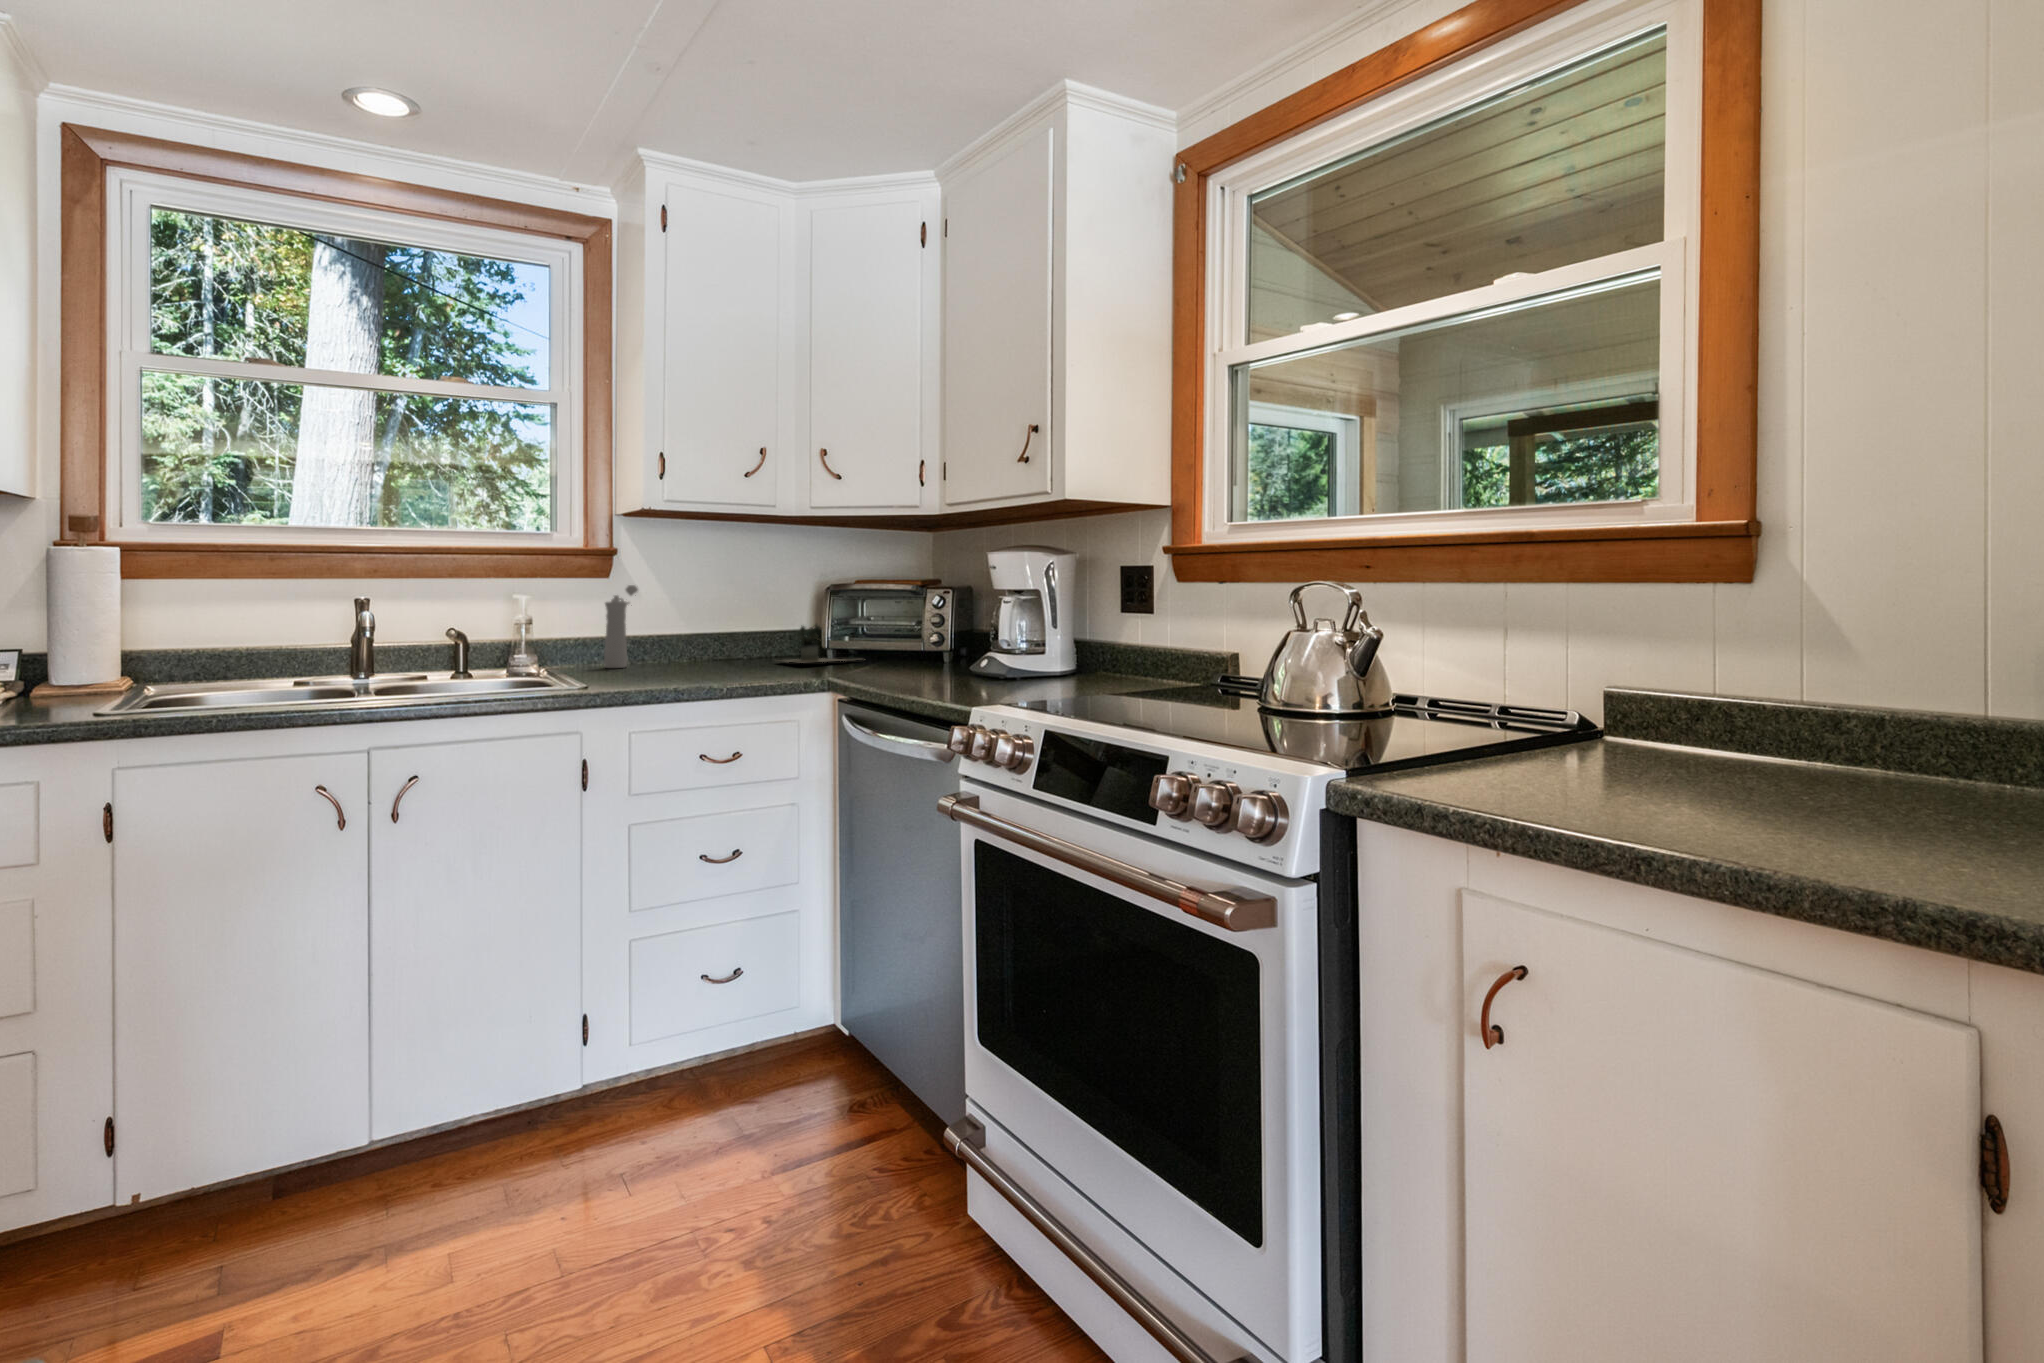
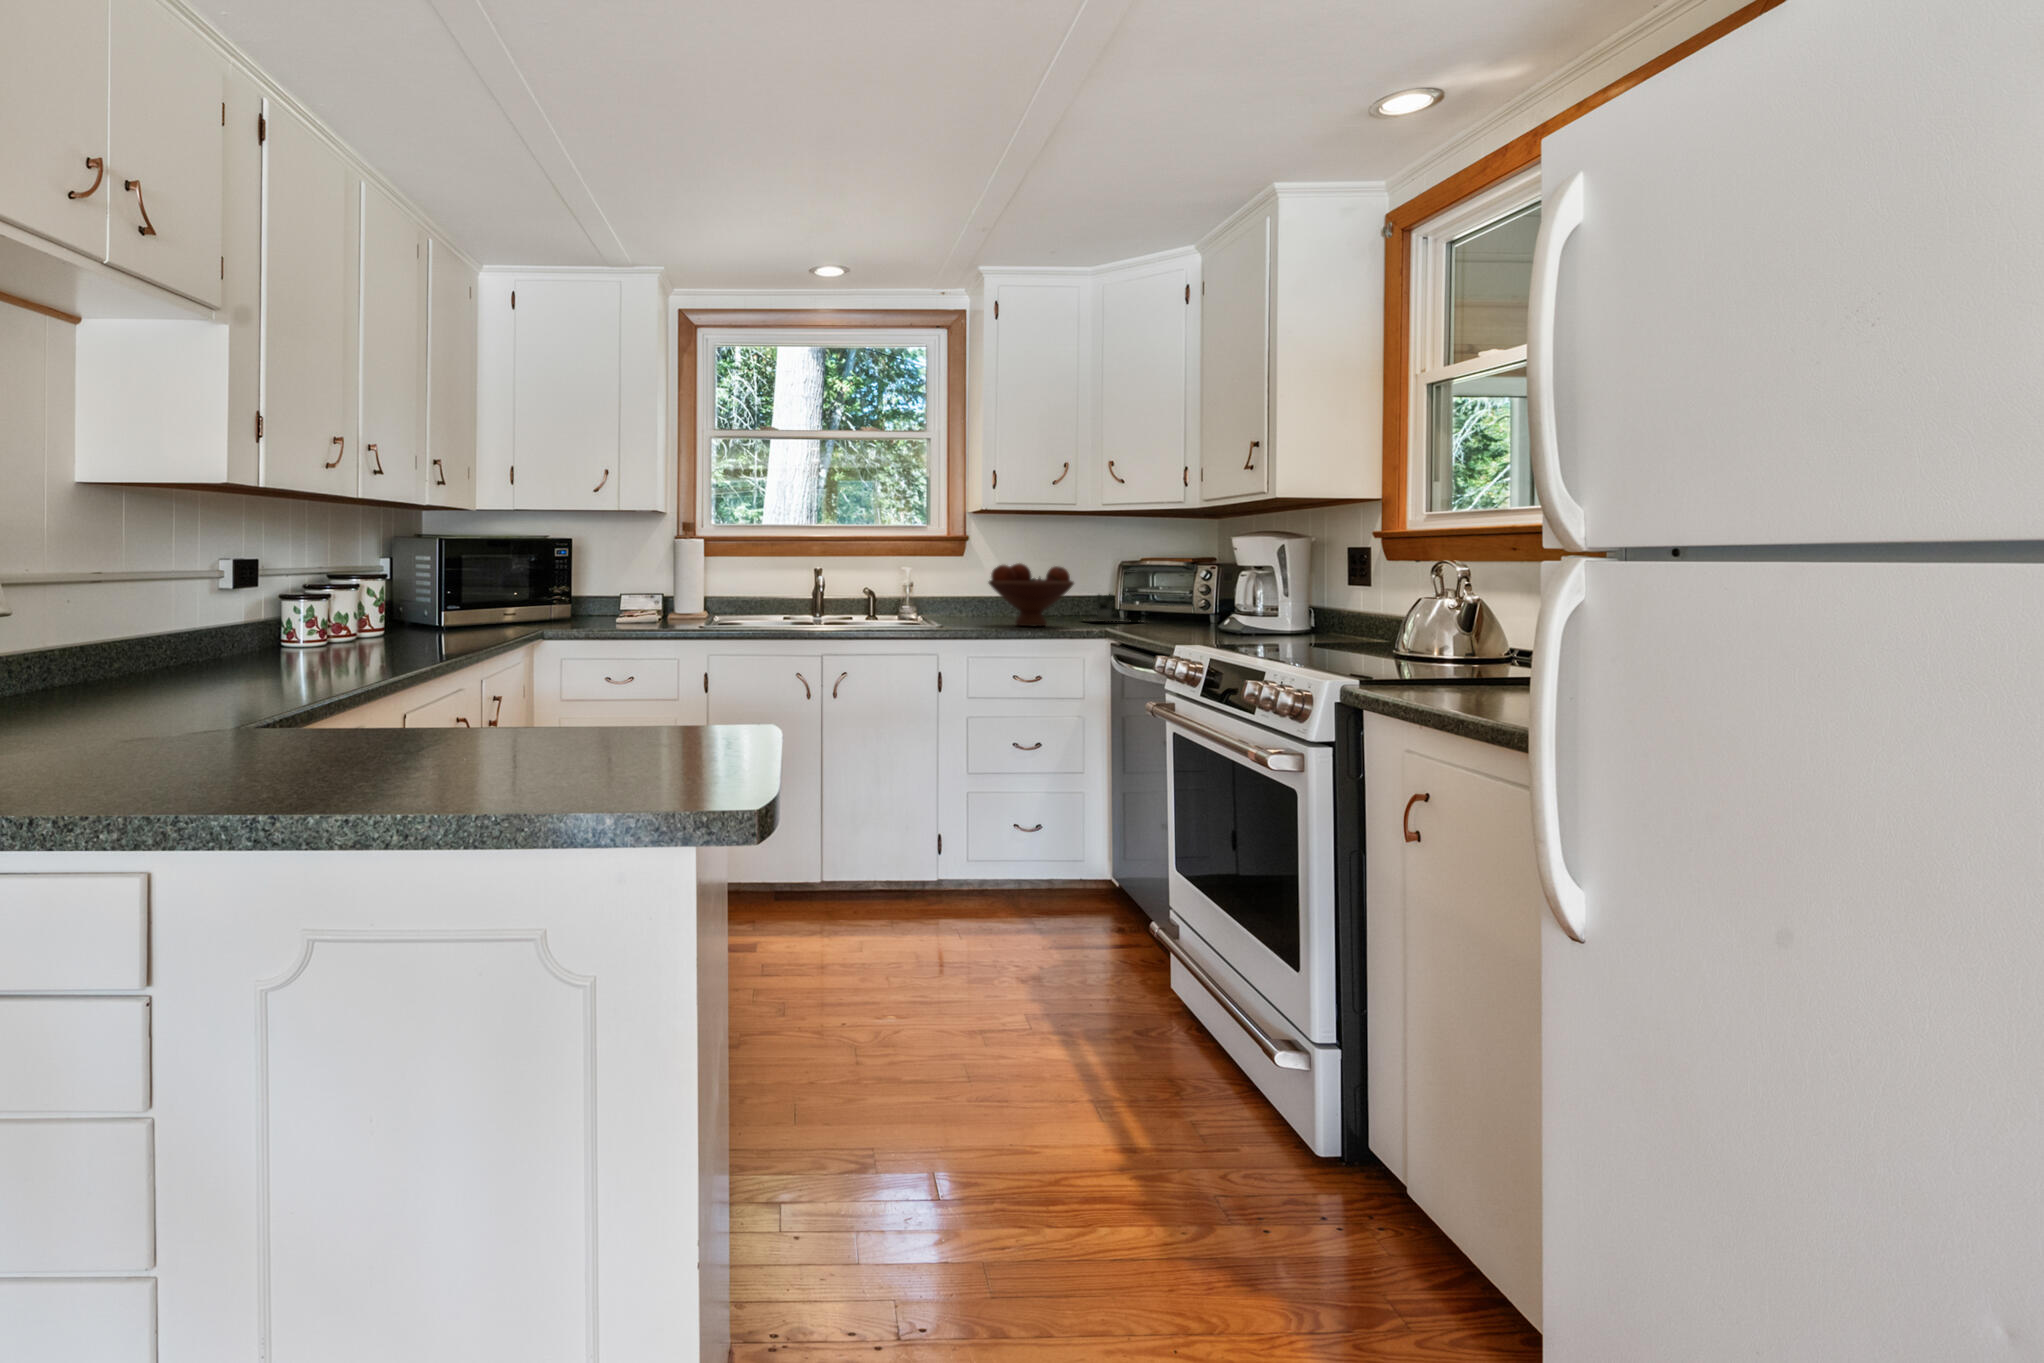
pepper mill: present [604,585,638,668] -> none [961,563,985,619]
fruit bowl: none [659,586,784,679] -> present [989,563,1074,627]

